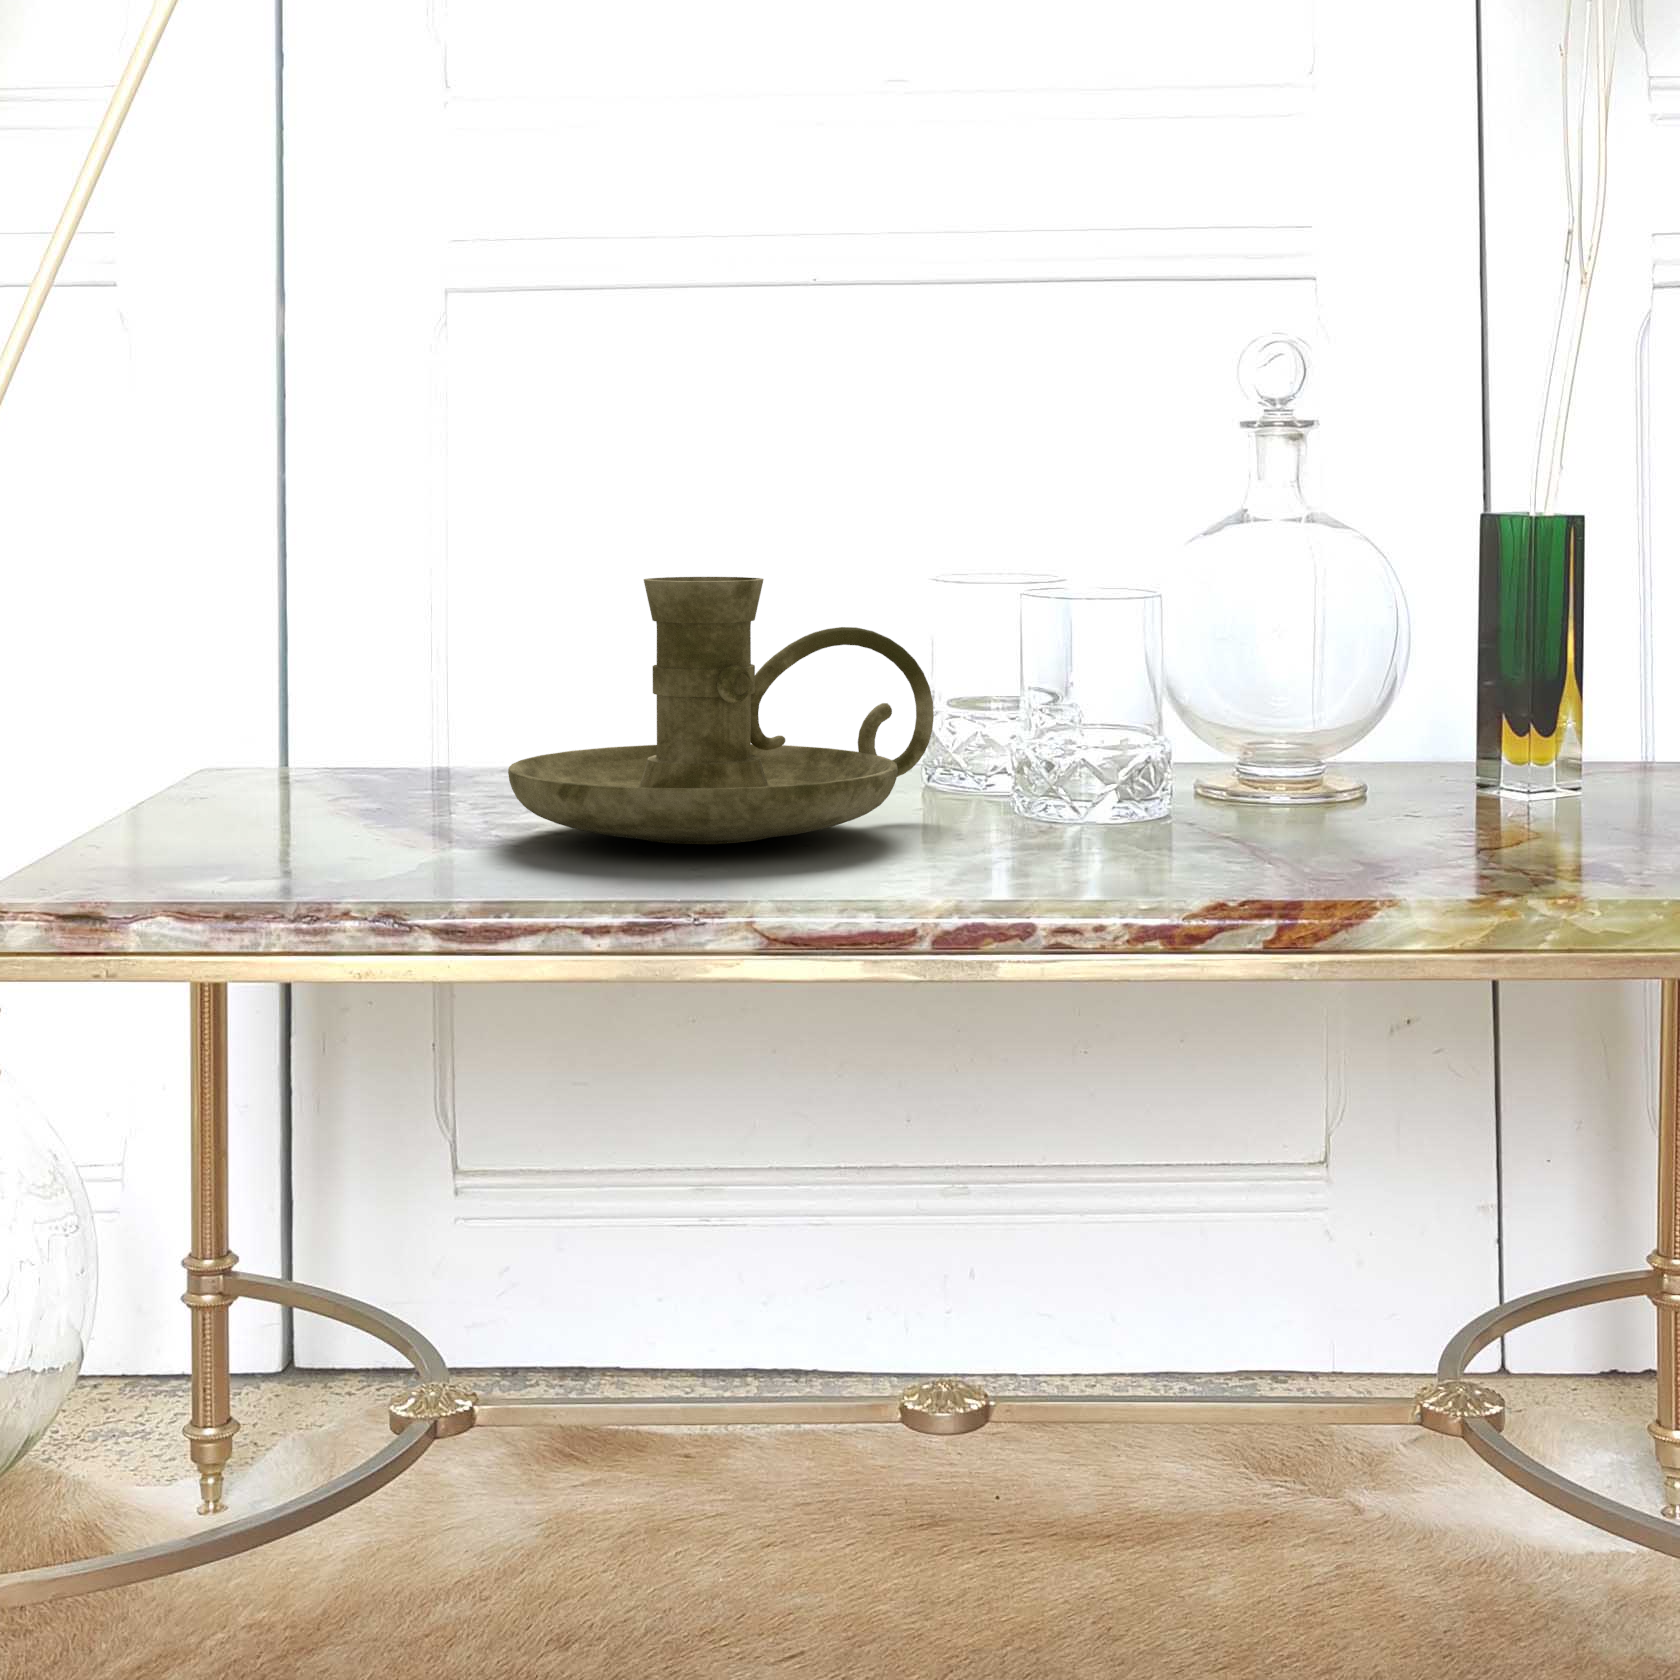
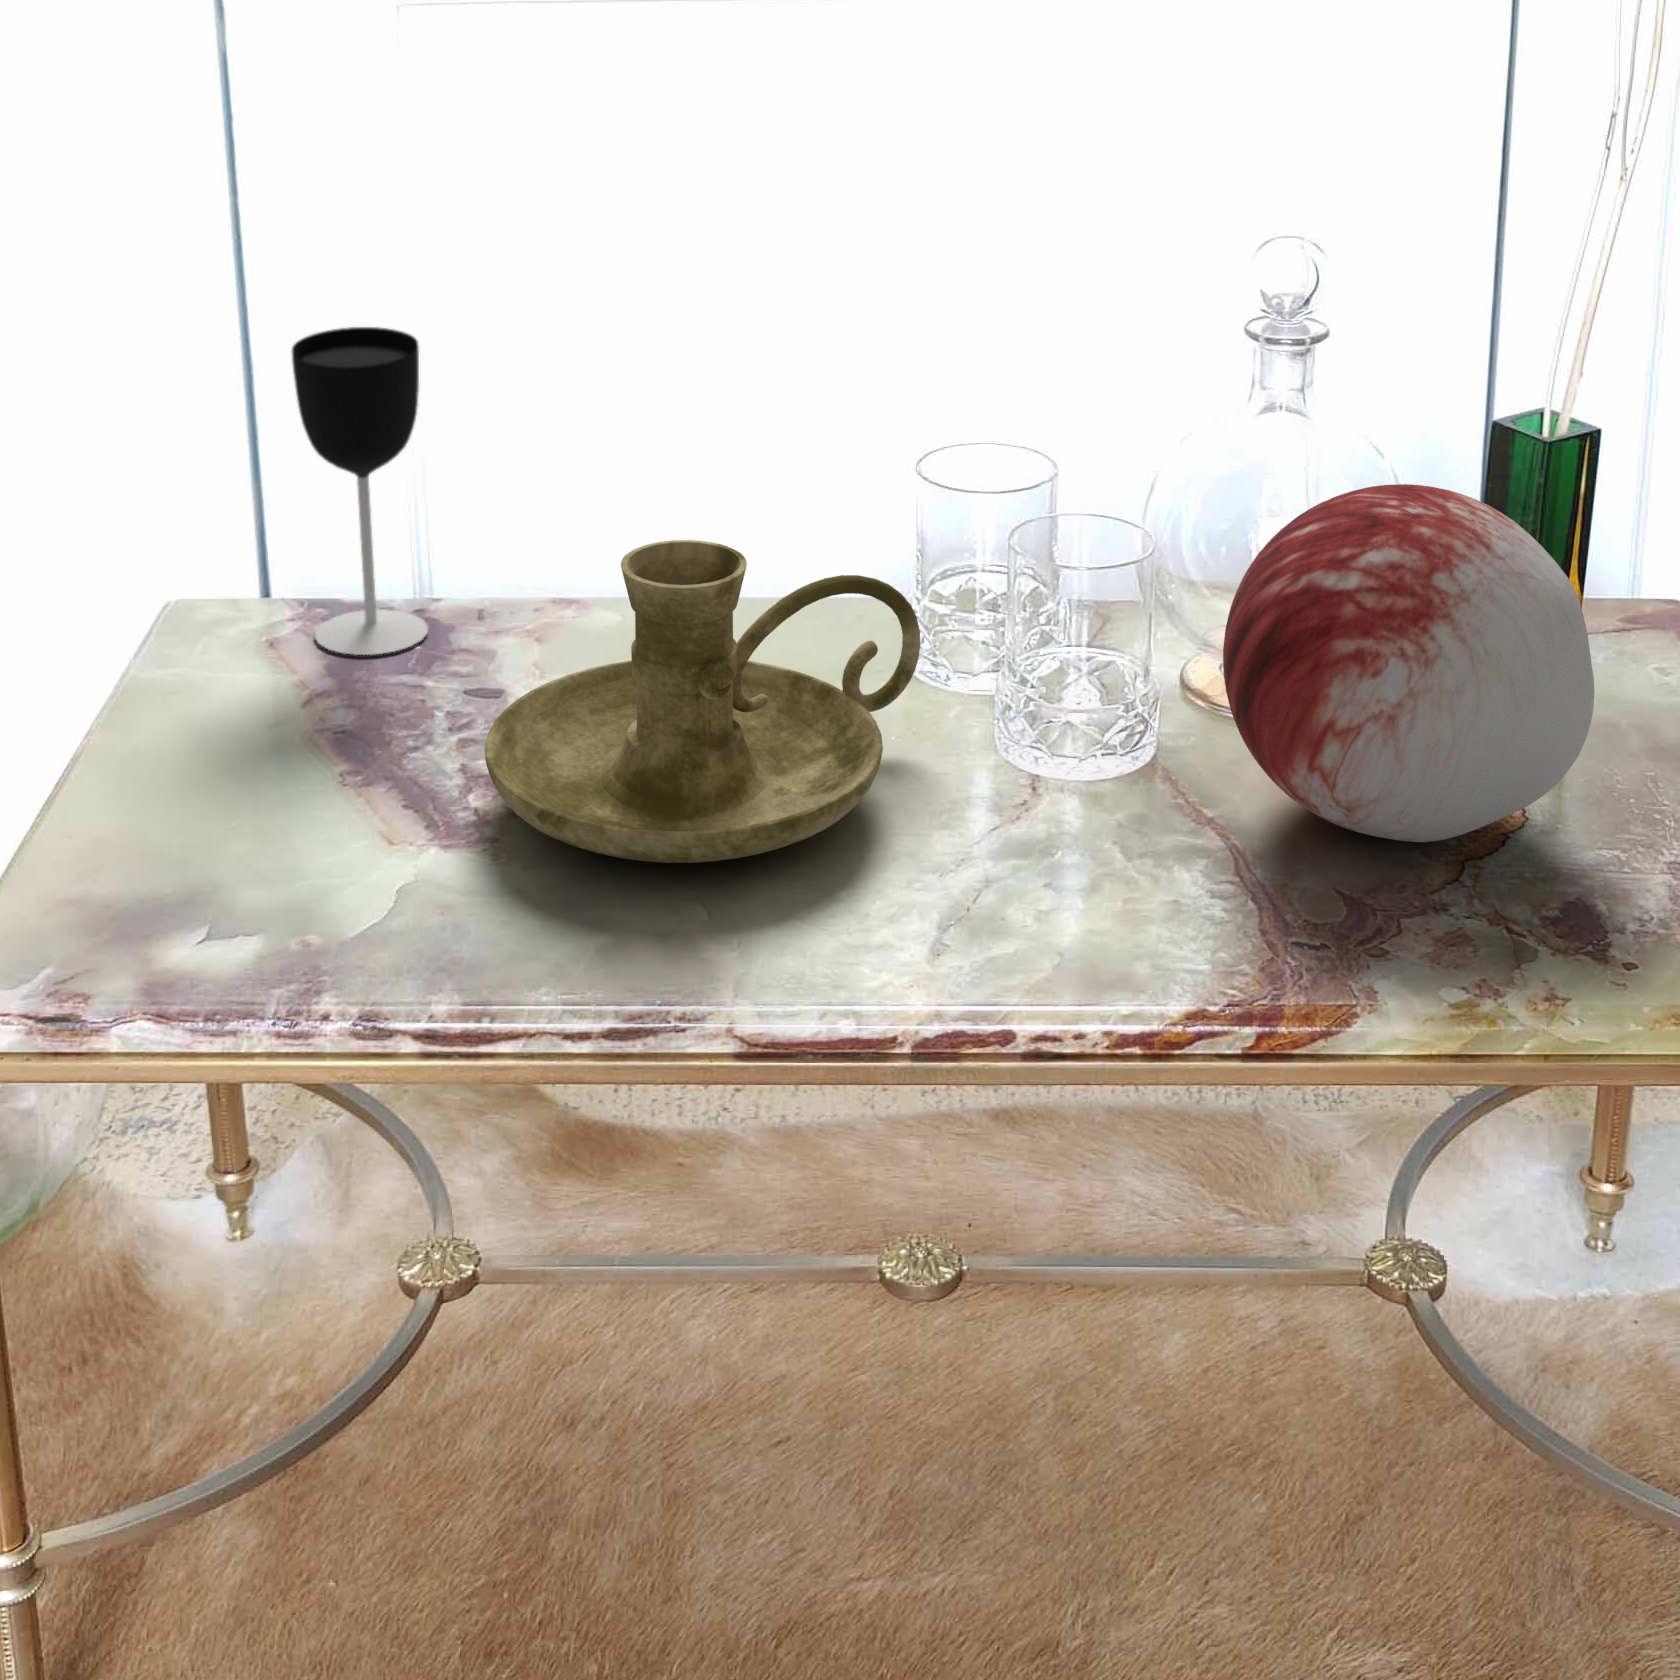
wine glass: none [336,492,455,792] -> present [291,327,428,655]
decorative orb: none [1227,493,1587,837] -> present [1223,484,1594,842]

